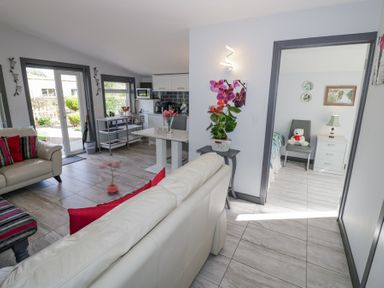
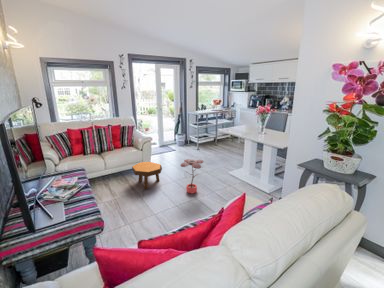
footstool: none [42,171,78,198] -> present [132,162,162,189]

